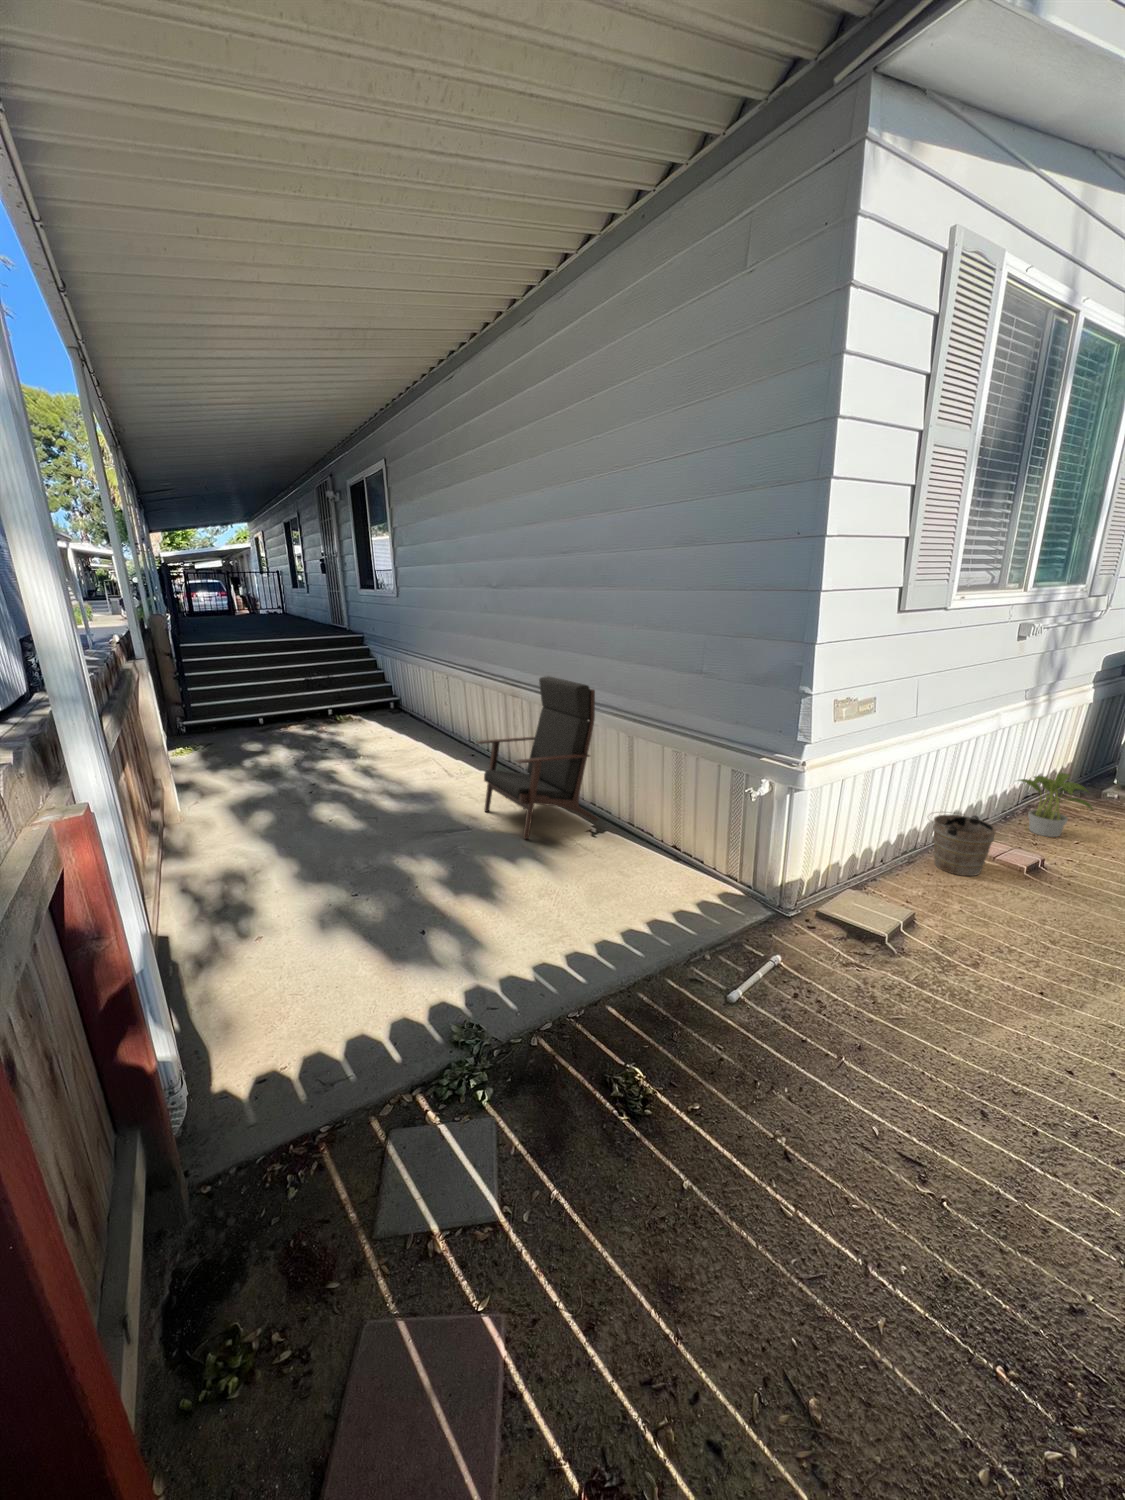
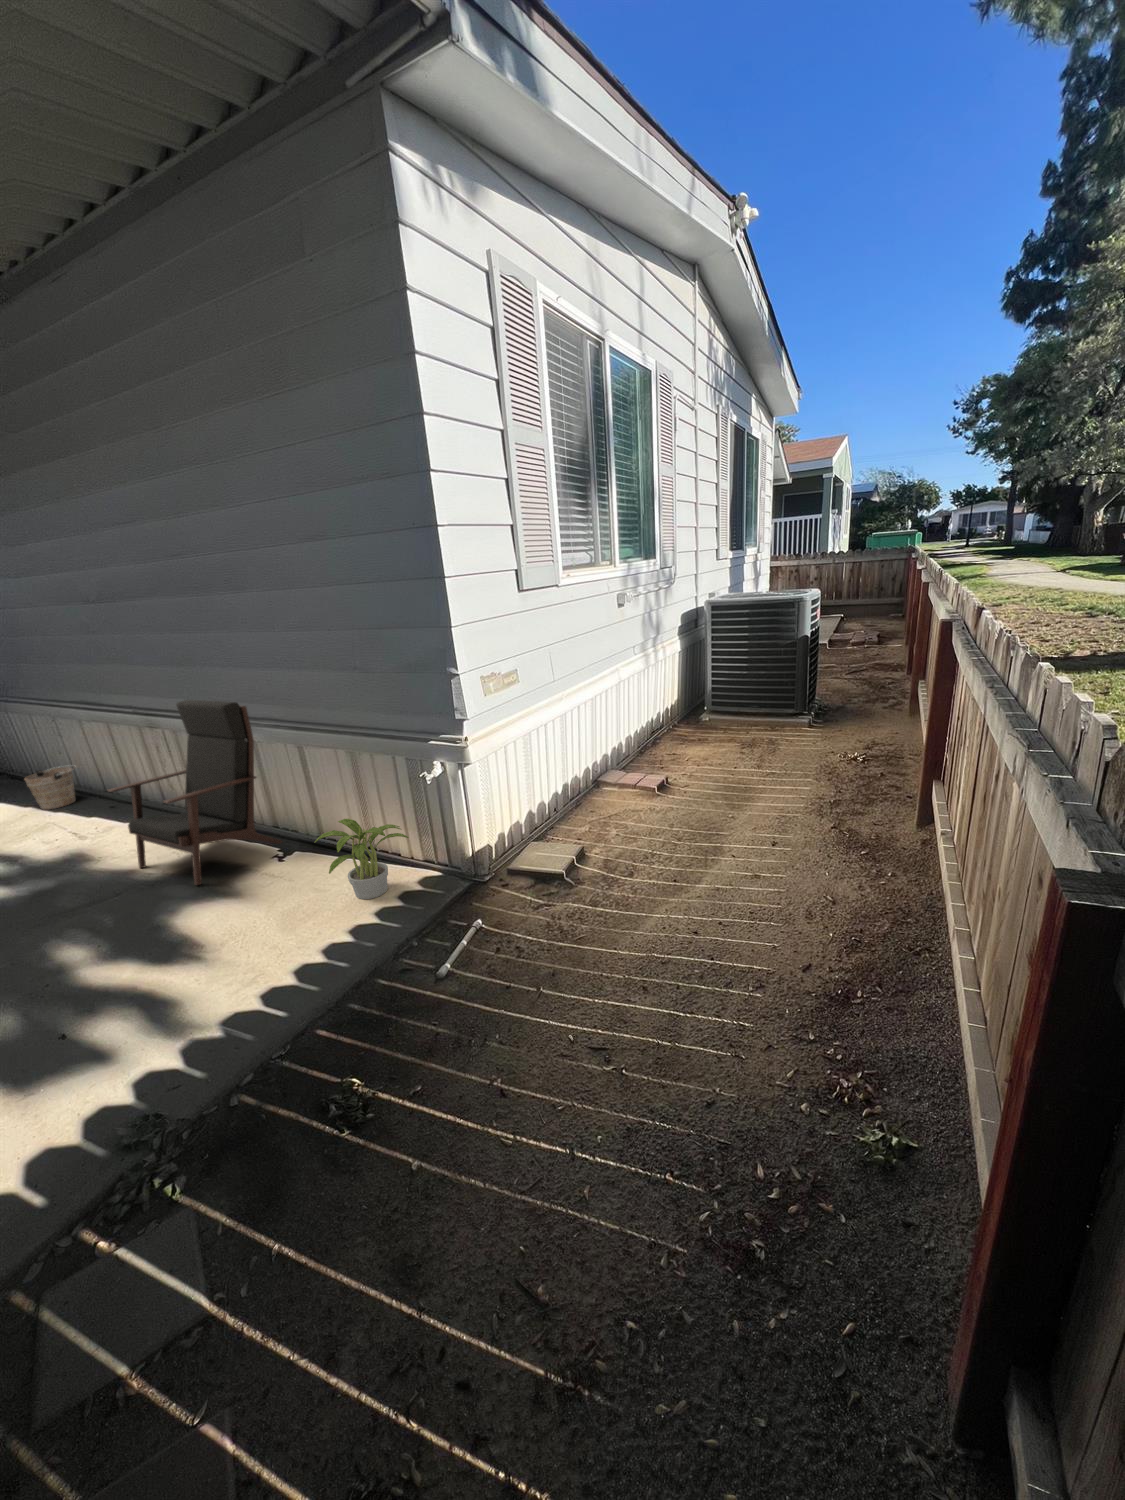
potted plant: present [1019,773,1093,837] -> present [315,819,409,899]
bucket: present [933,813,996,876] -> present [25,766,76,809]

